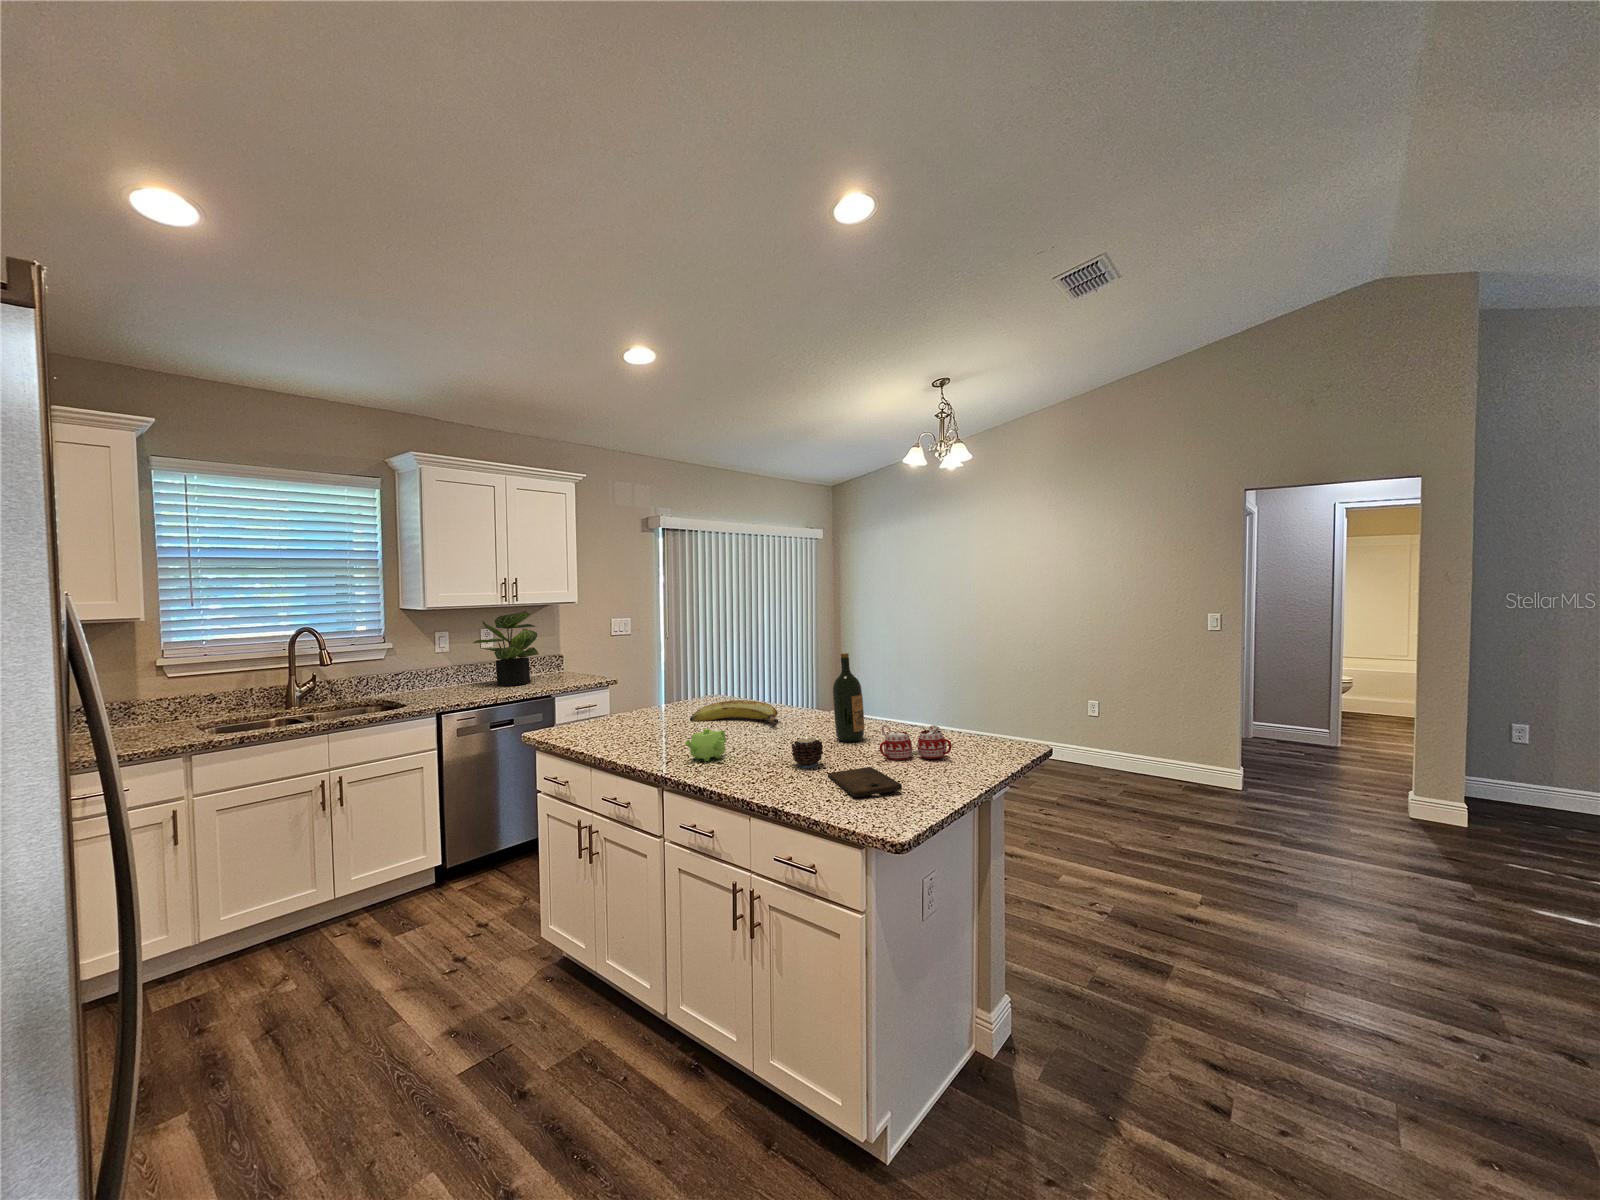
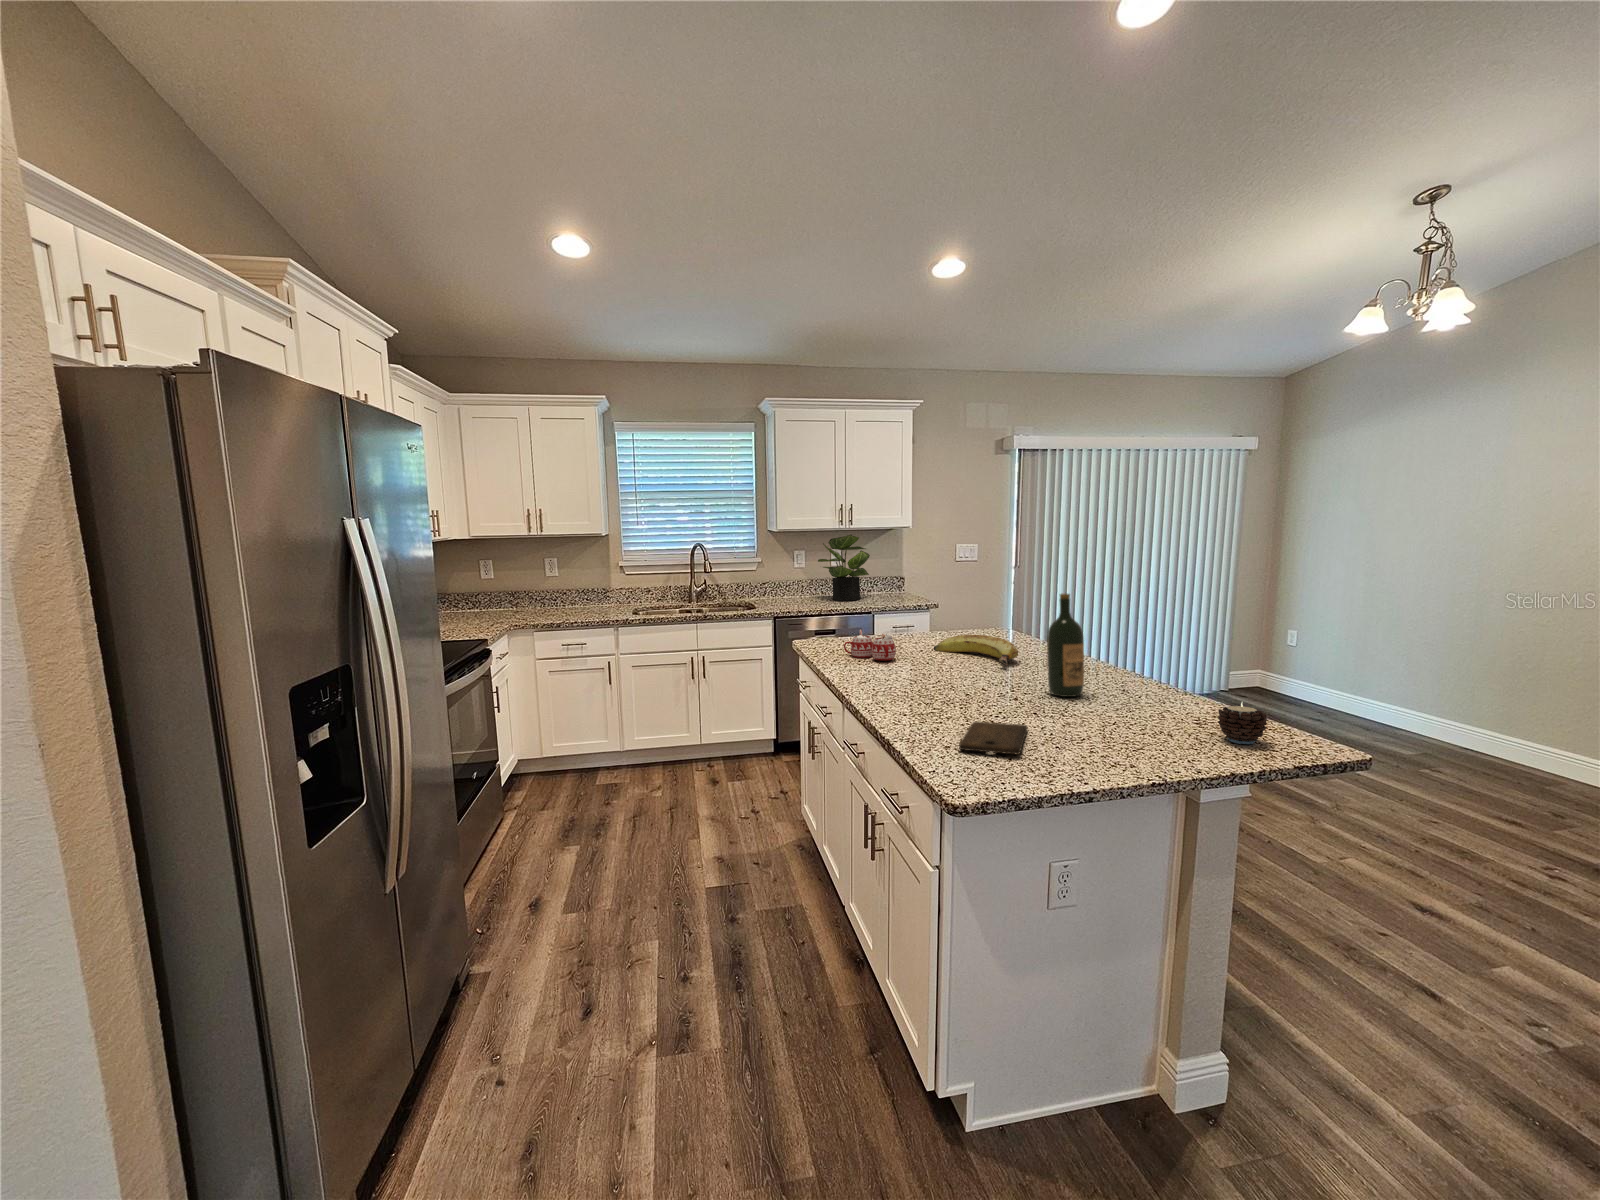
mug: present [880,725,952,760] -> present [844,630,896,660]
teapot: present [685,729,726,761] -> none [865,657,913,688]
candle: present [792,736,823,768] -> present [1218,703,1267,744]

